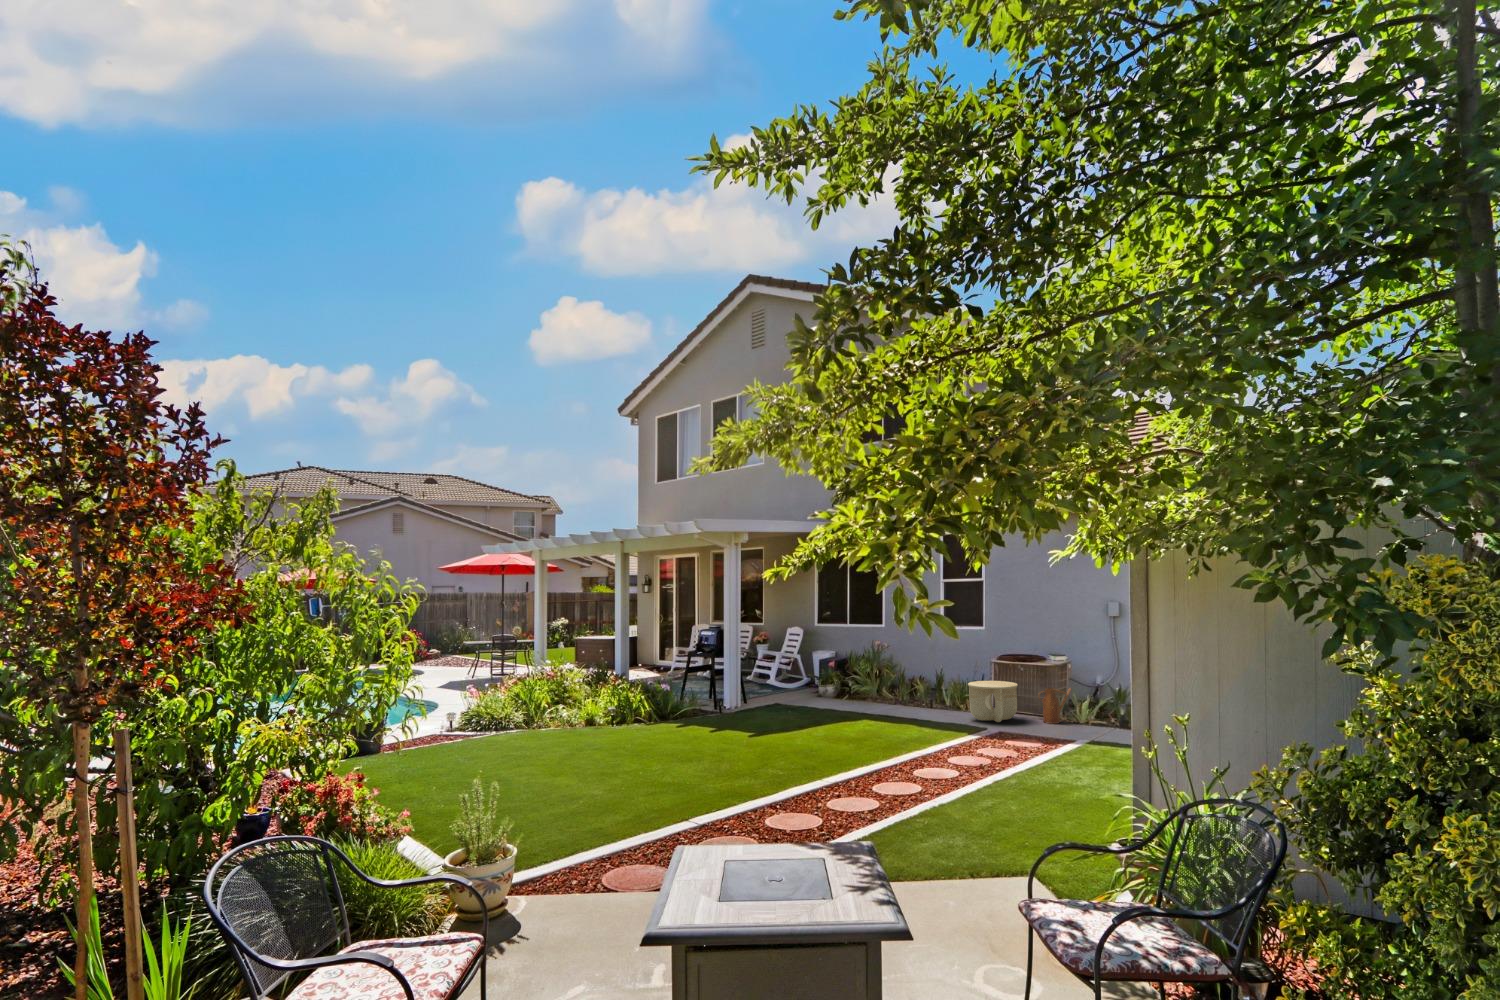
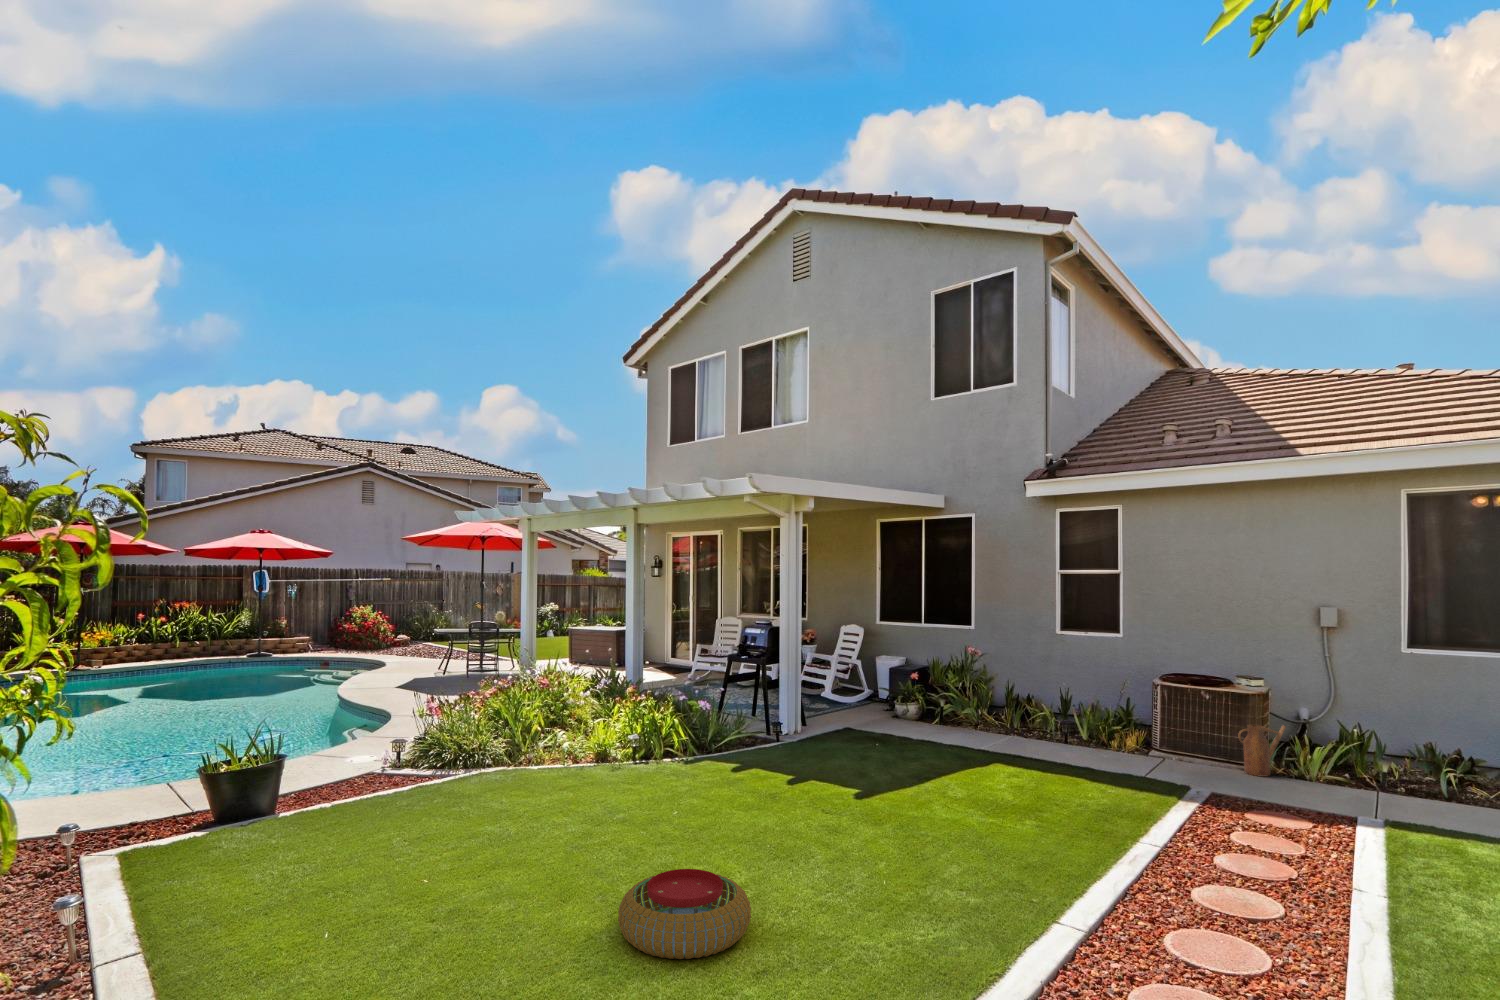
side table: present [968,681,1018,722] -> none [1132,710,1207,772]
pouf: none [586,759,660,798] -> present [618,869,751,959]

